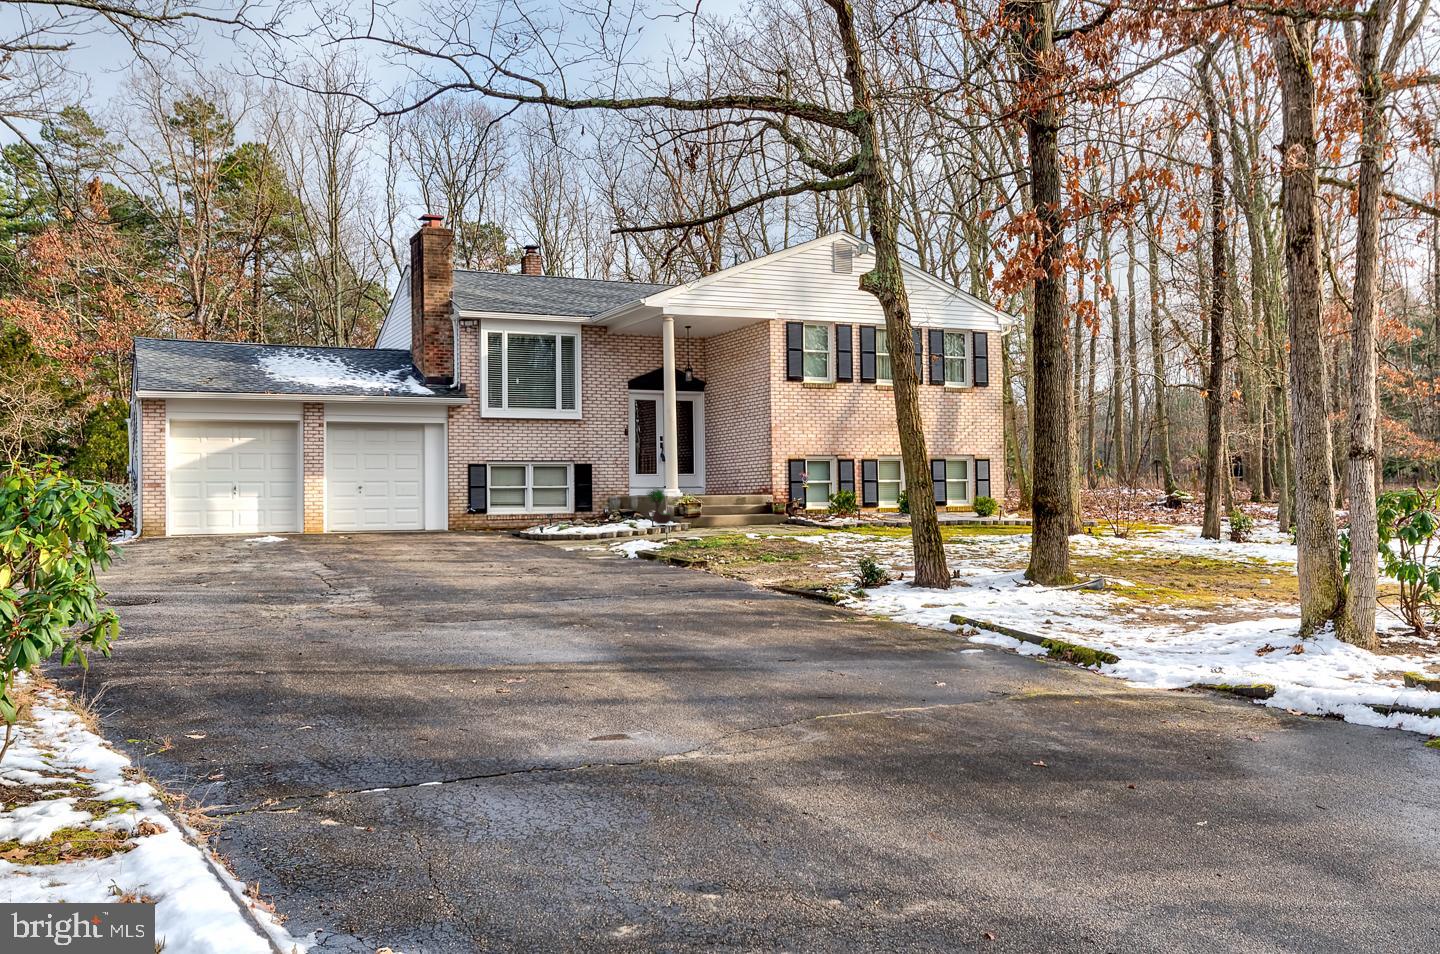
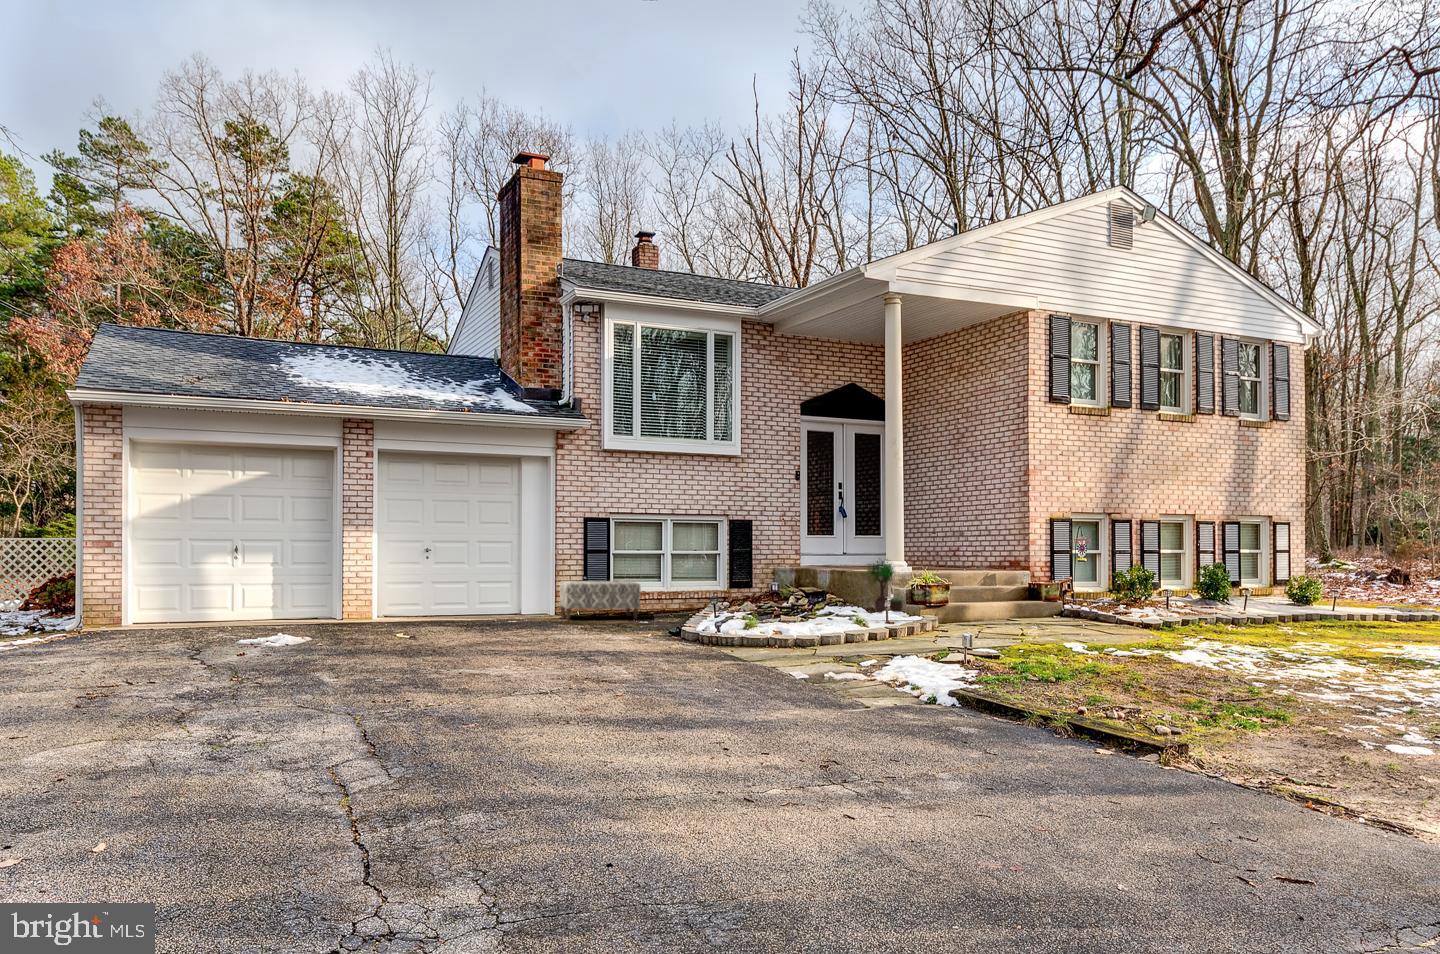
bench: none [453,507,506,532] -> present [559,581,640,620]

